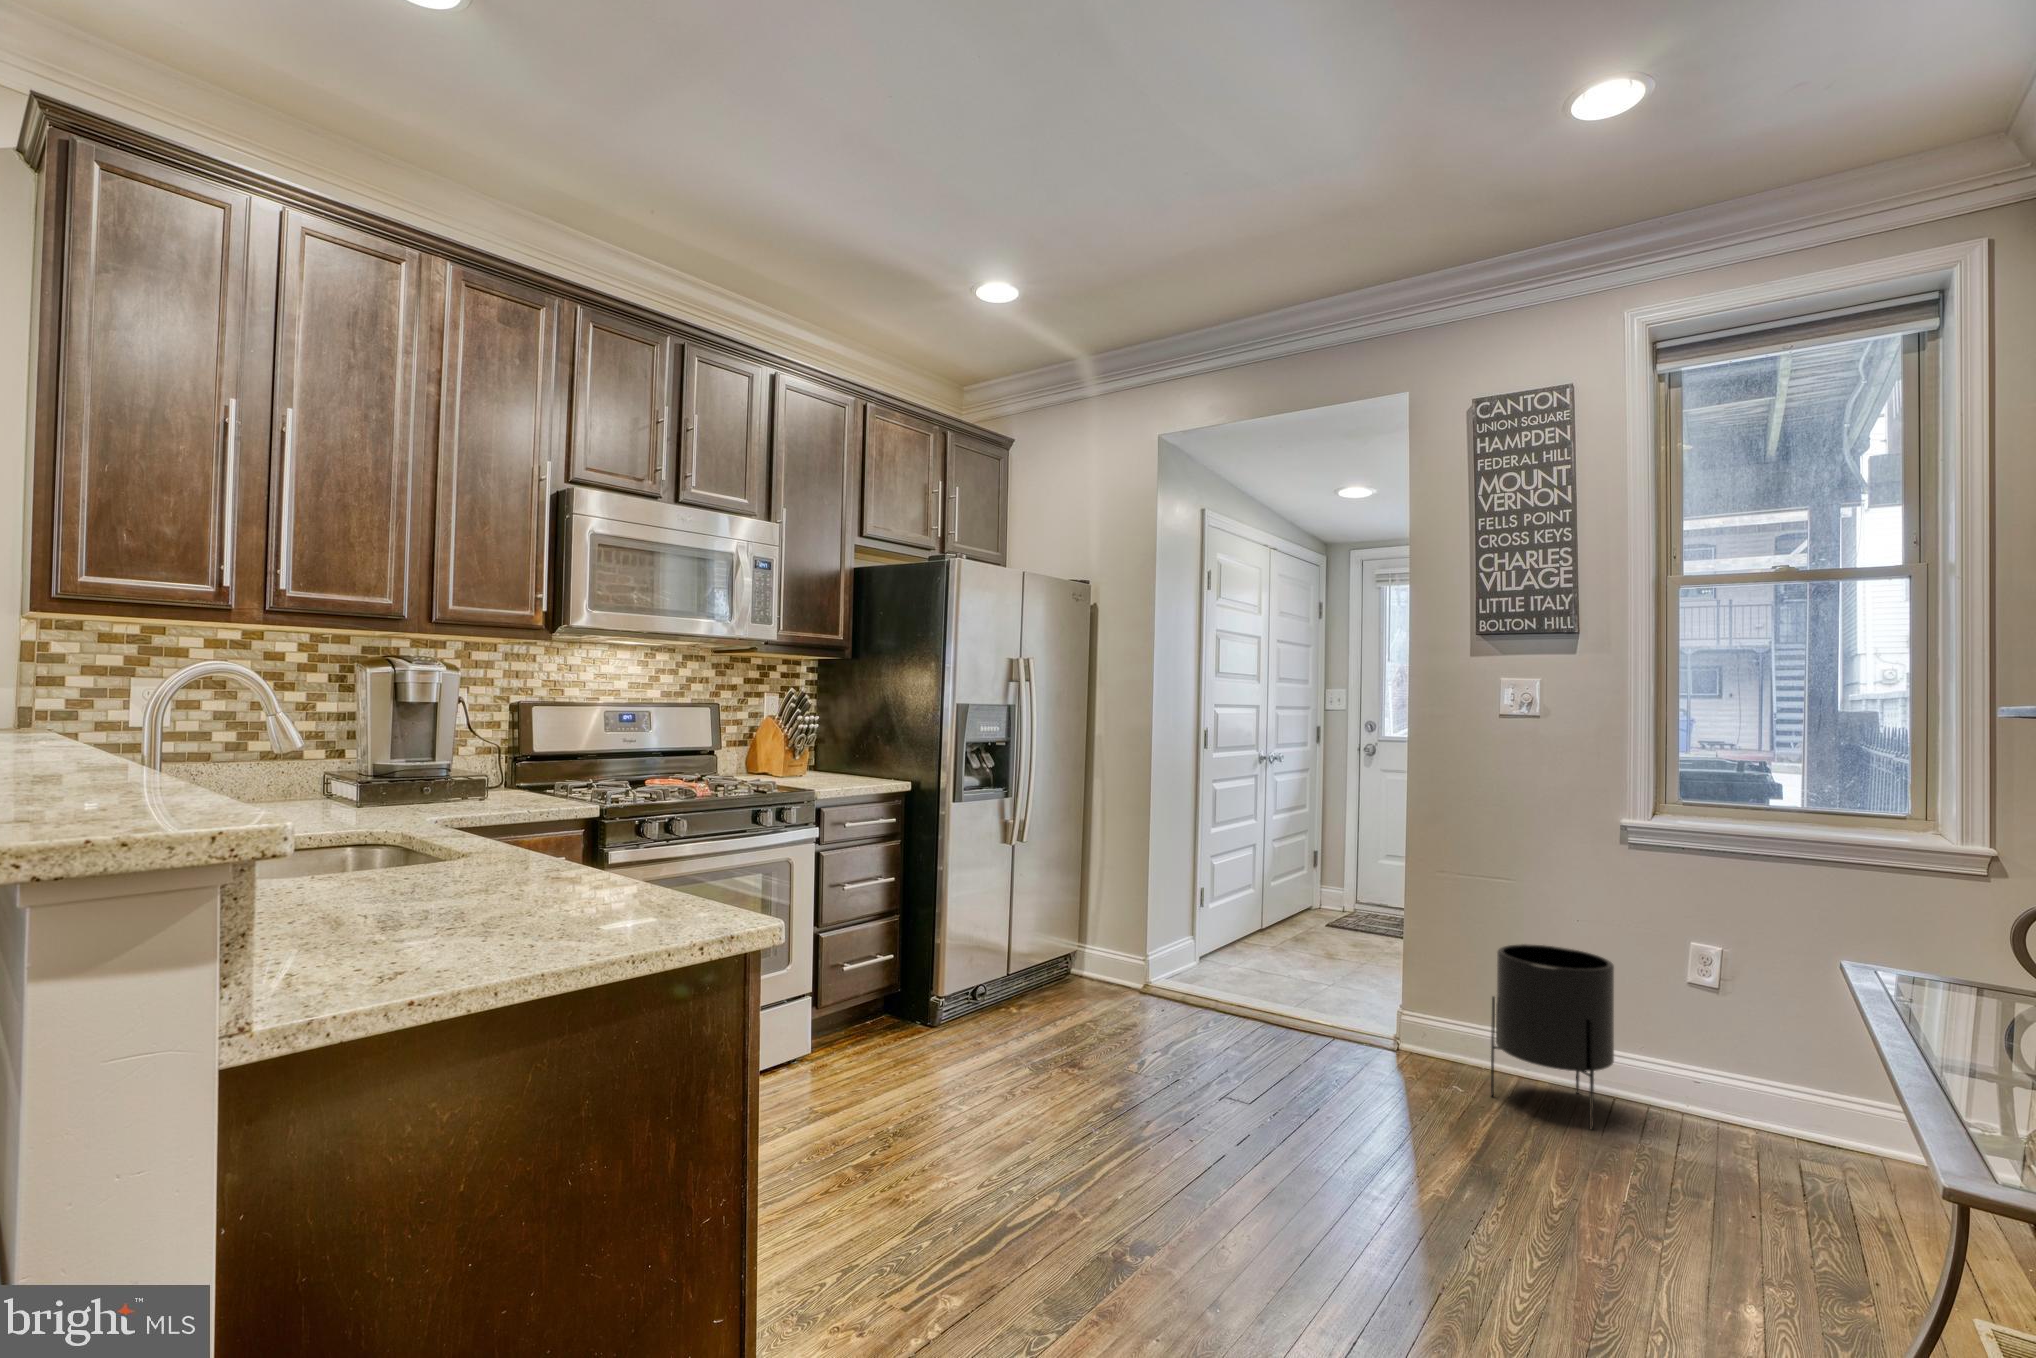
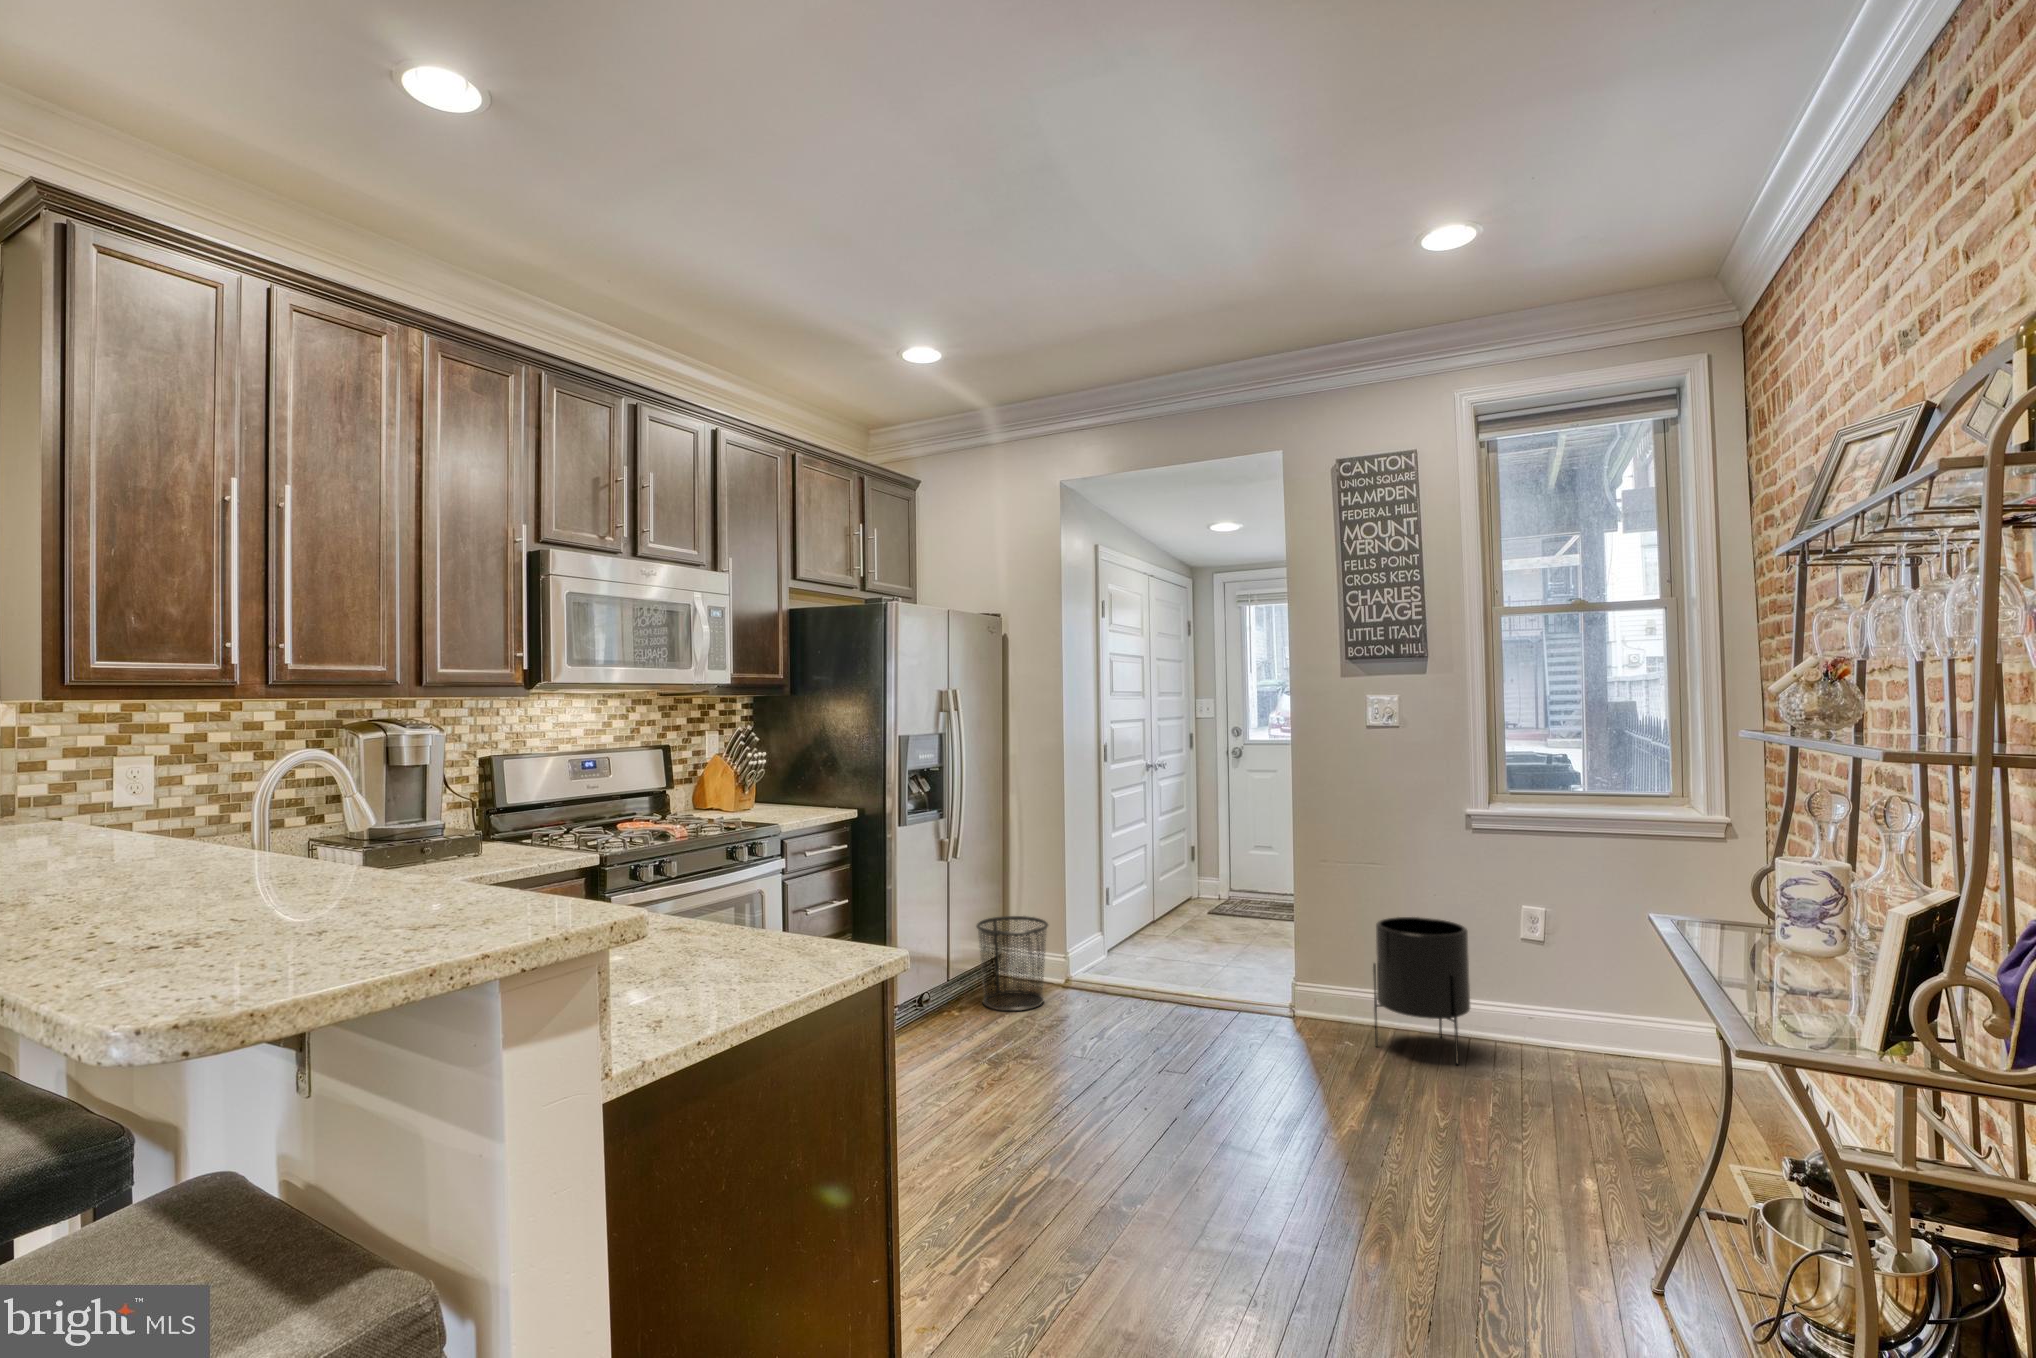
waste bin: none [1041,911,1121,1015] -> present [976,916,1048,1011]

